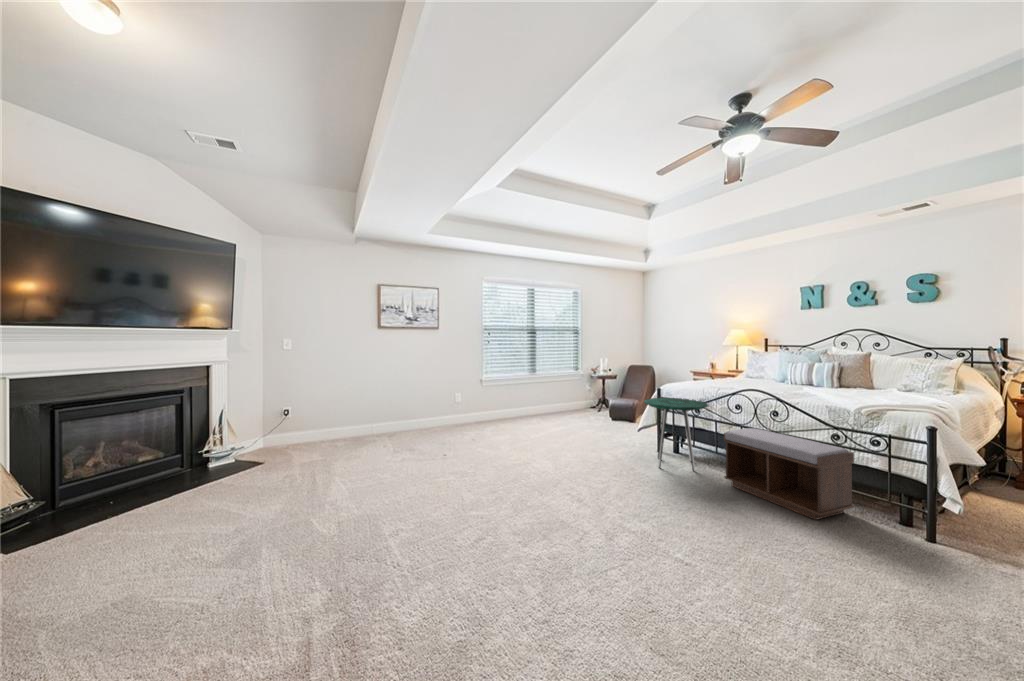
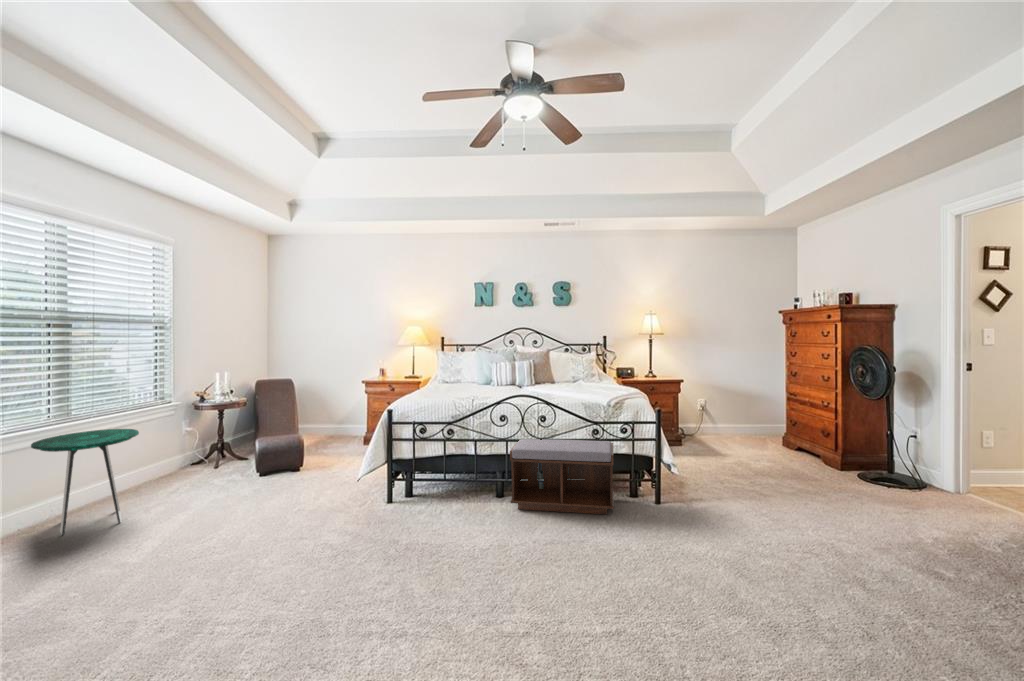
side table: present [644,398,708,471] -> present [31,429,139,535]

